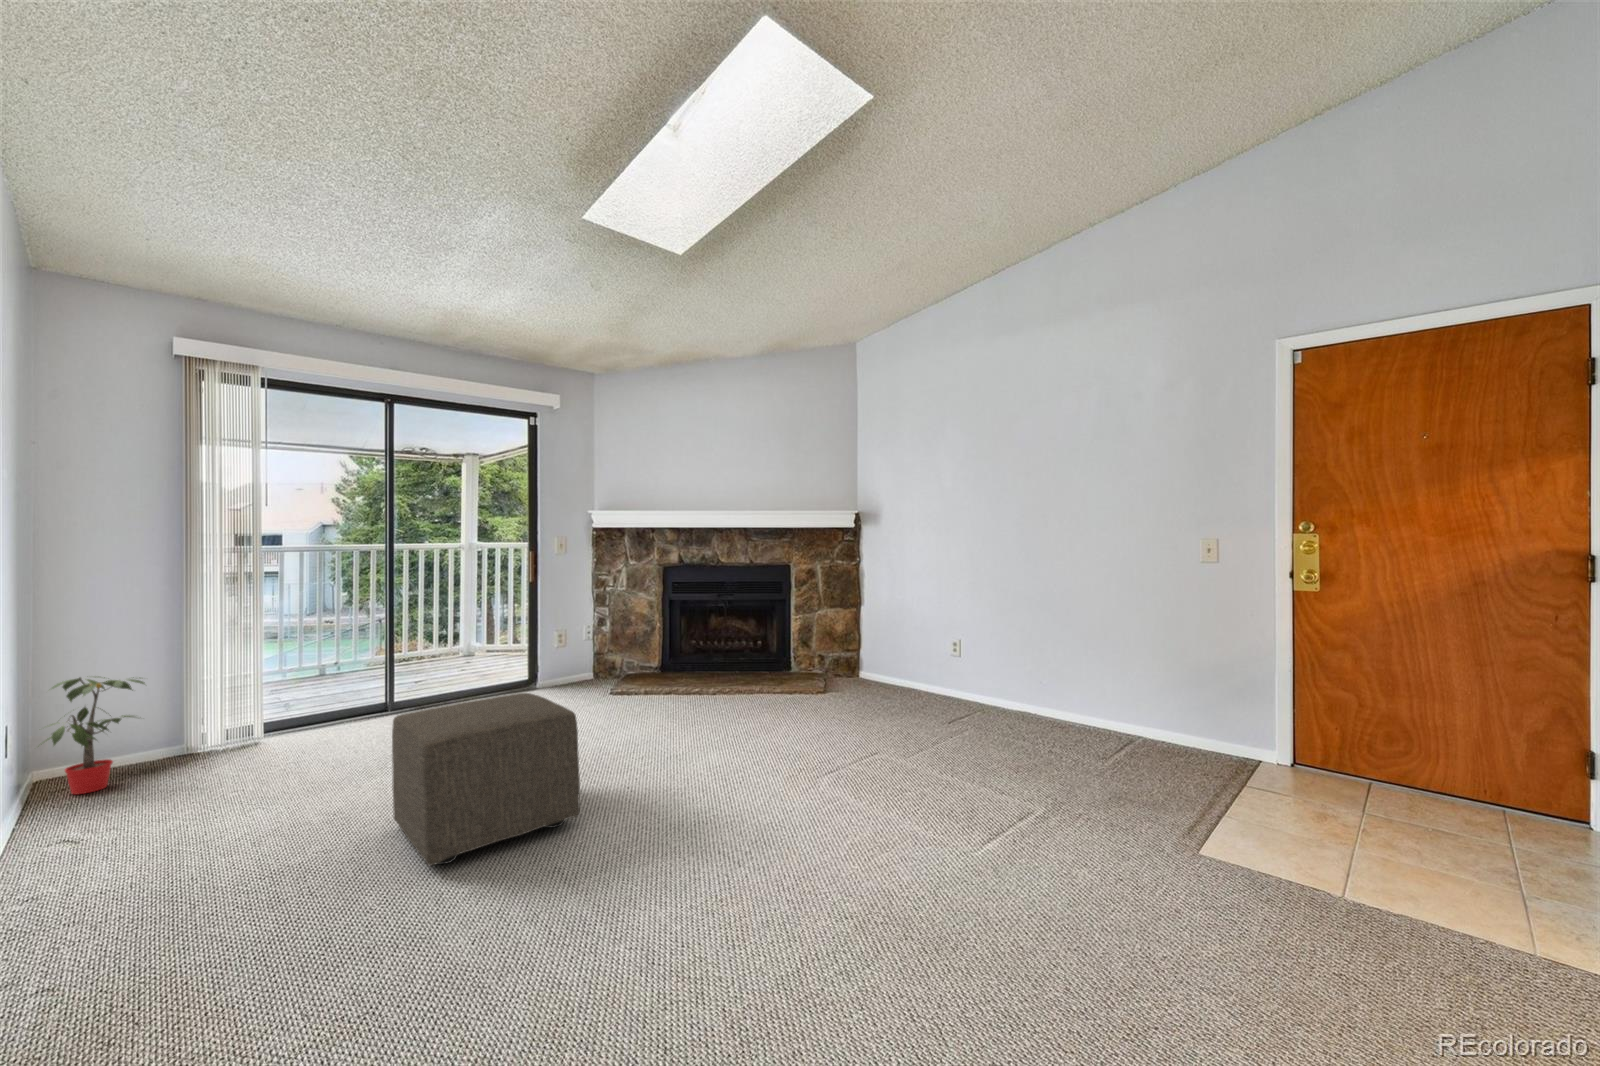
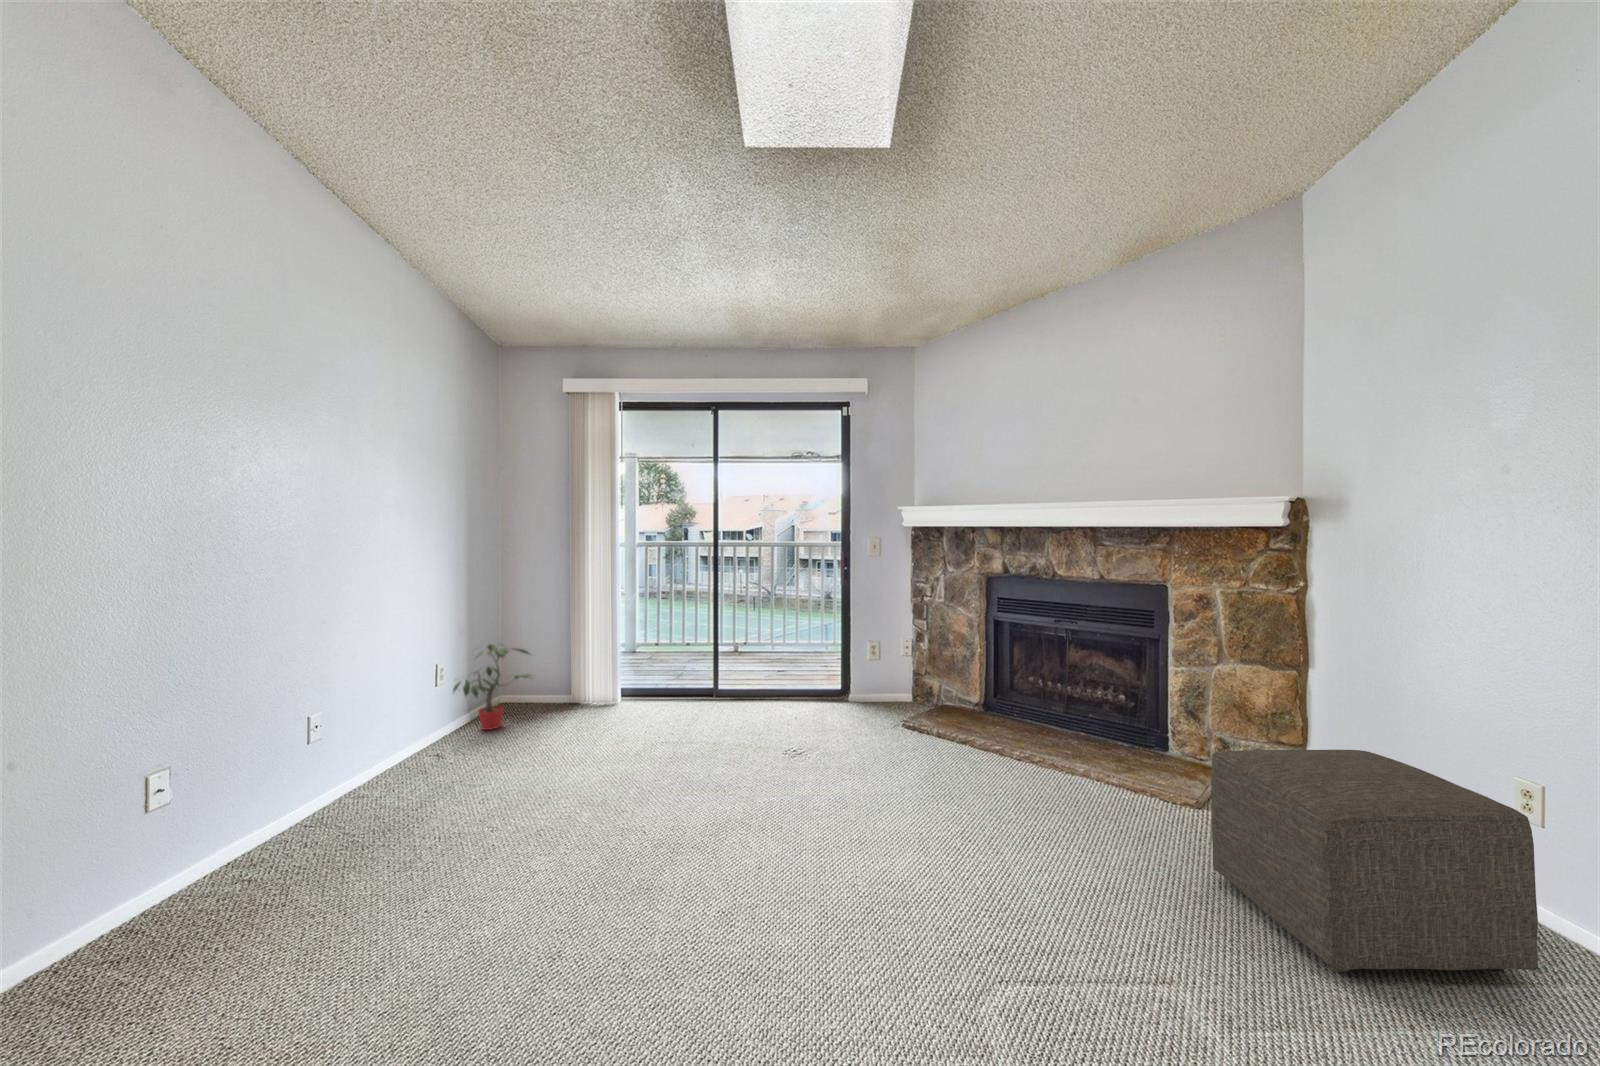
ottoman: present [392,693,580,866] -> present [1211,750,1538,972]

